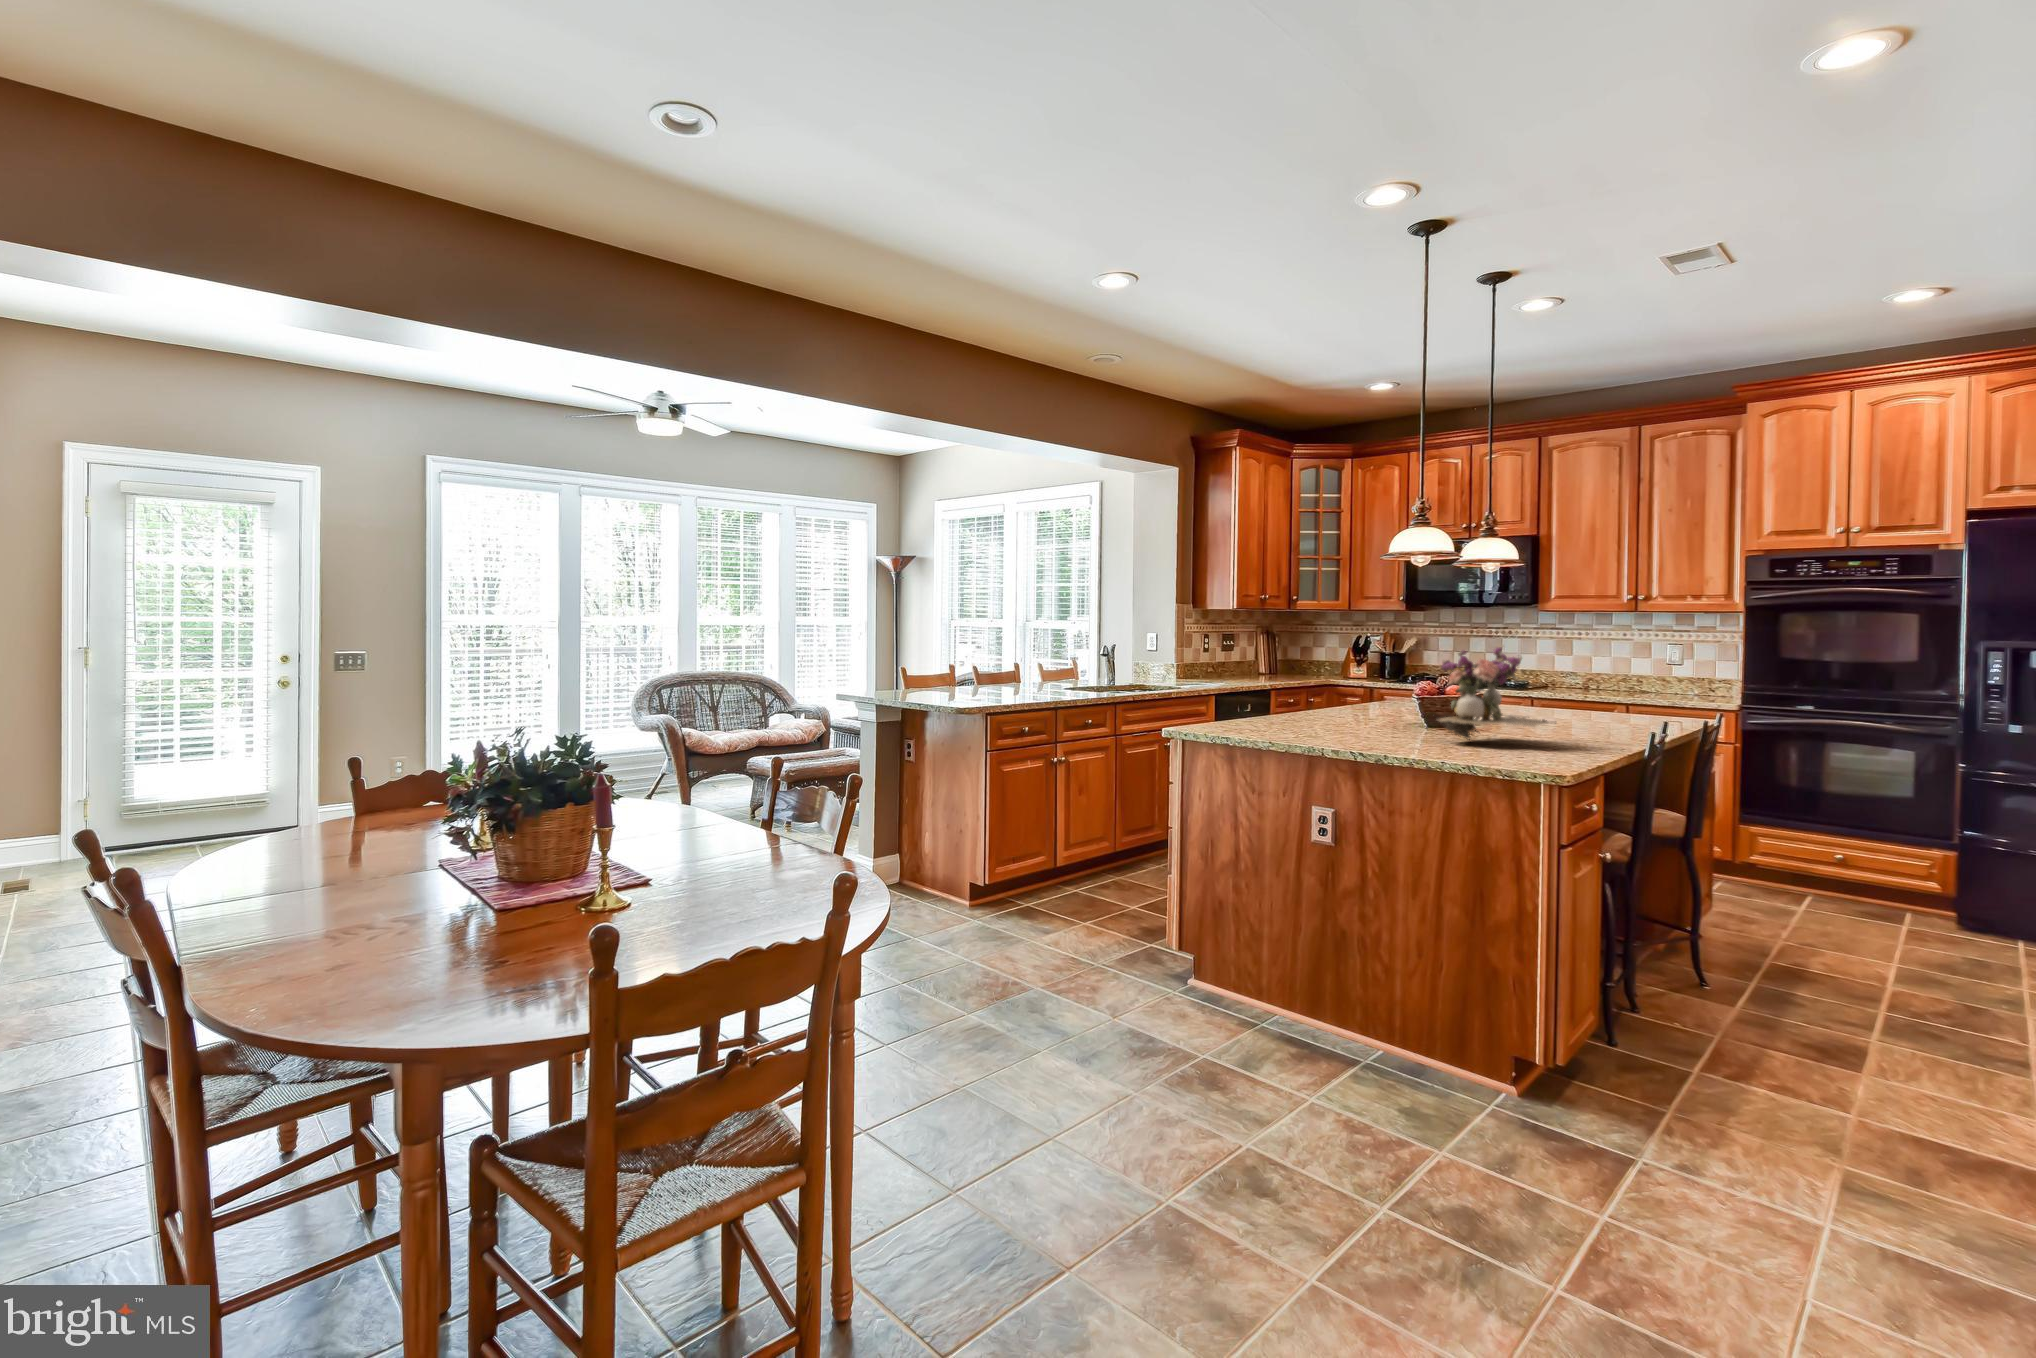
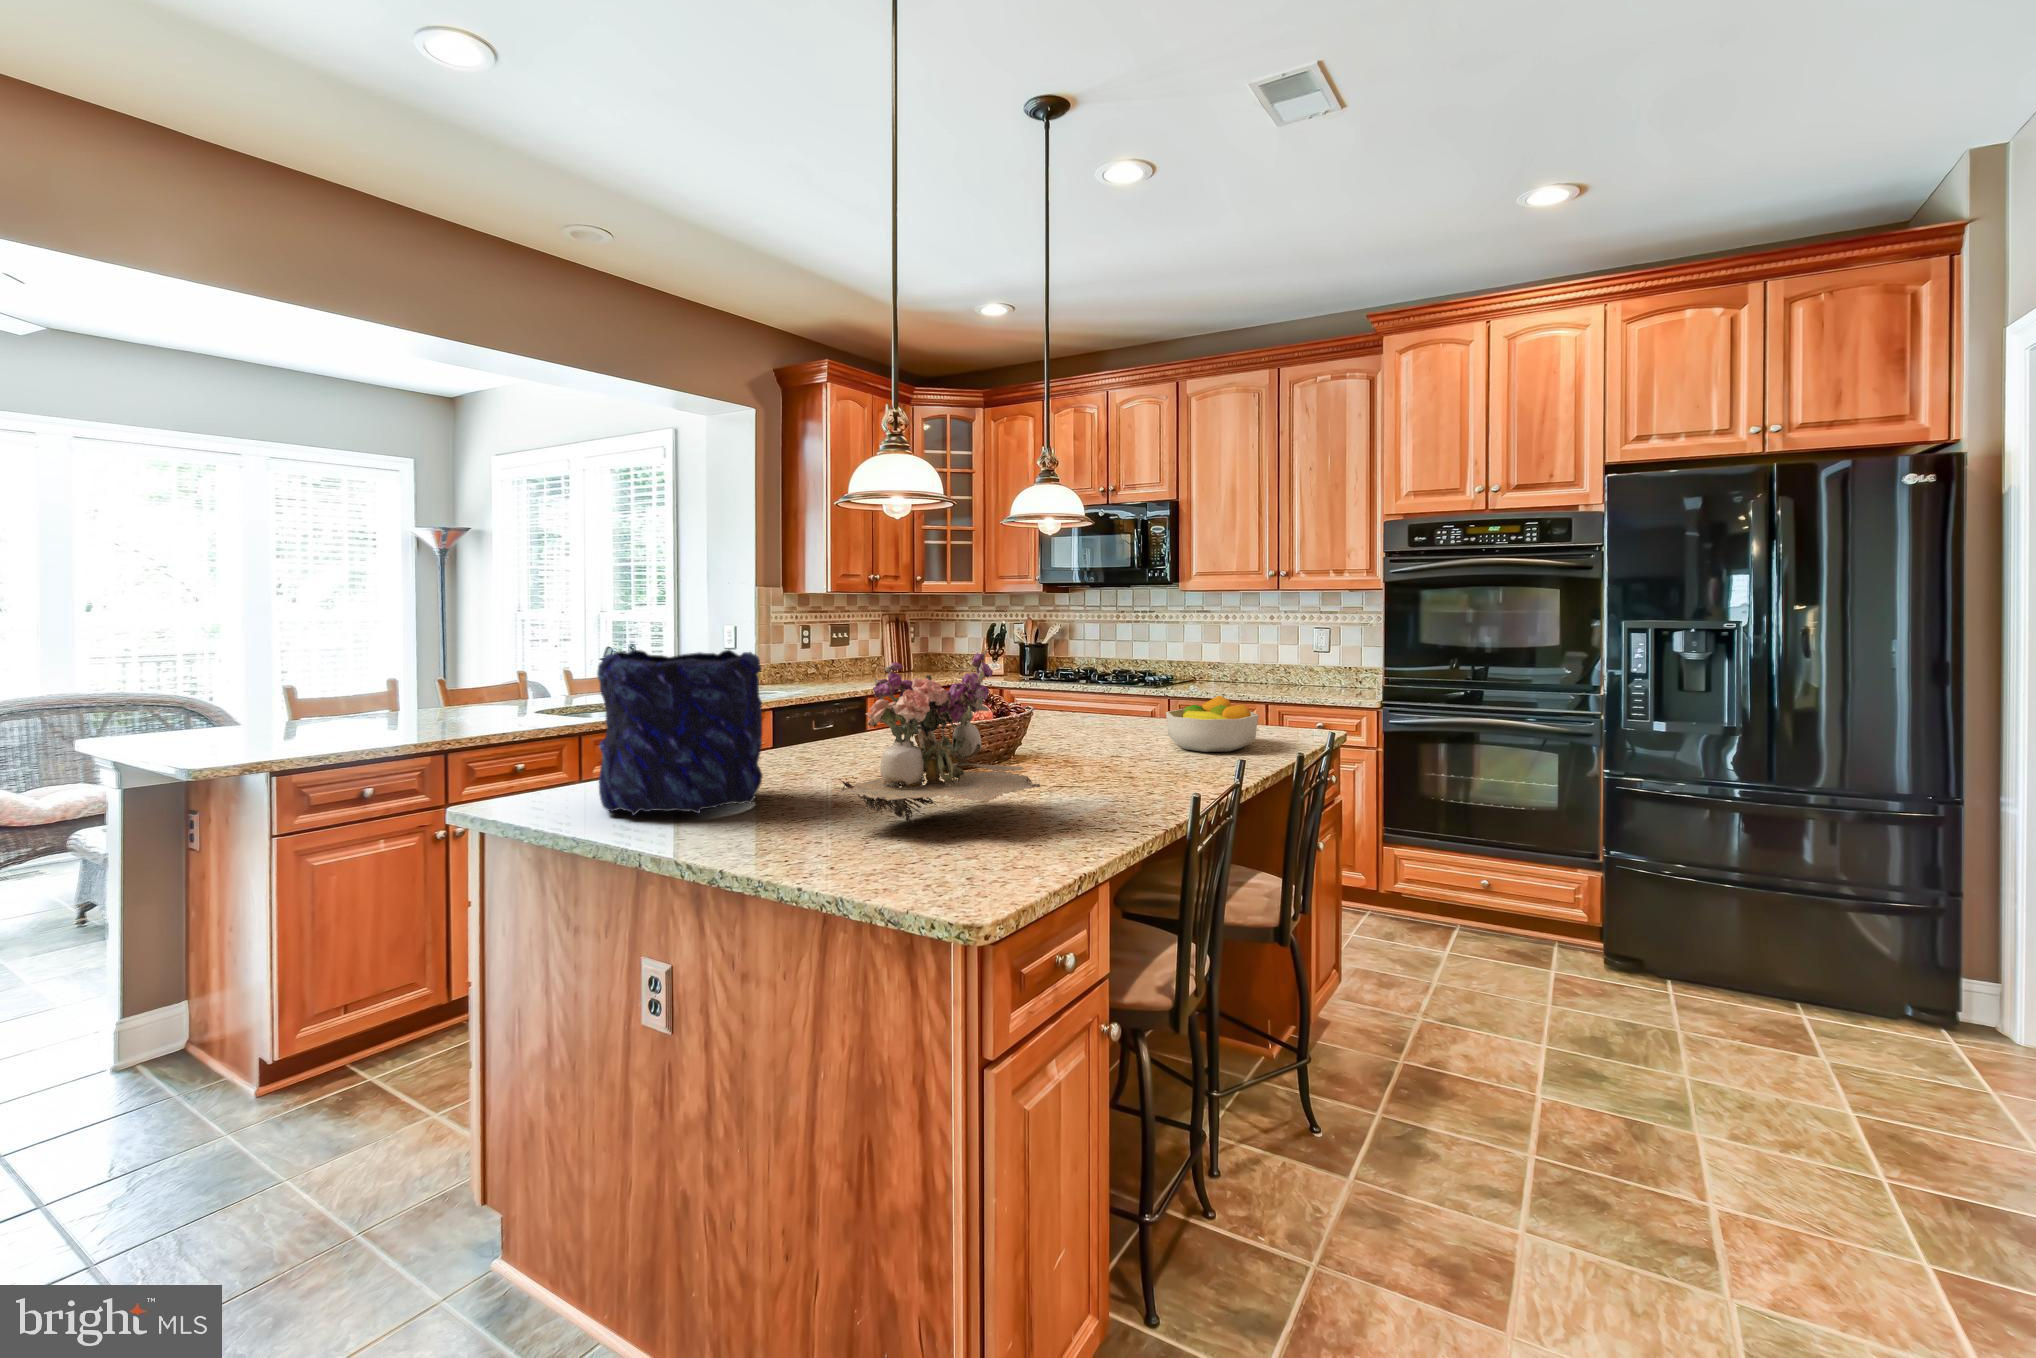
vase: none [1270,641,1364,733] -> present [597,650,763,815]
fruit bowl: none [1579,688,1657,726] -> present [1166,695,1259,752]

